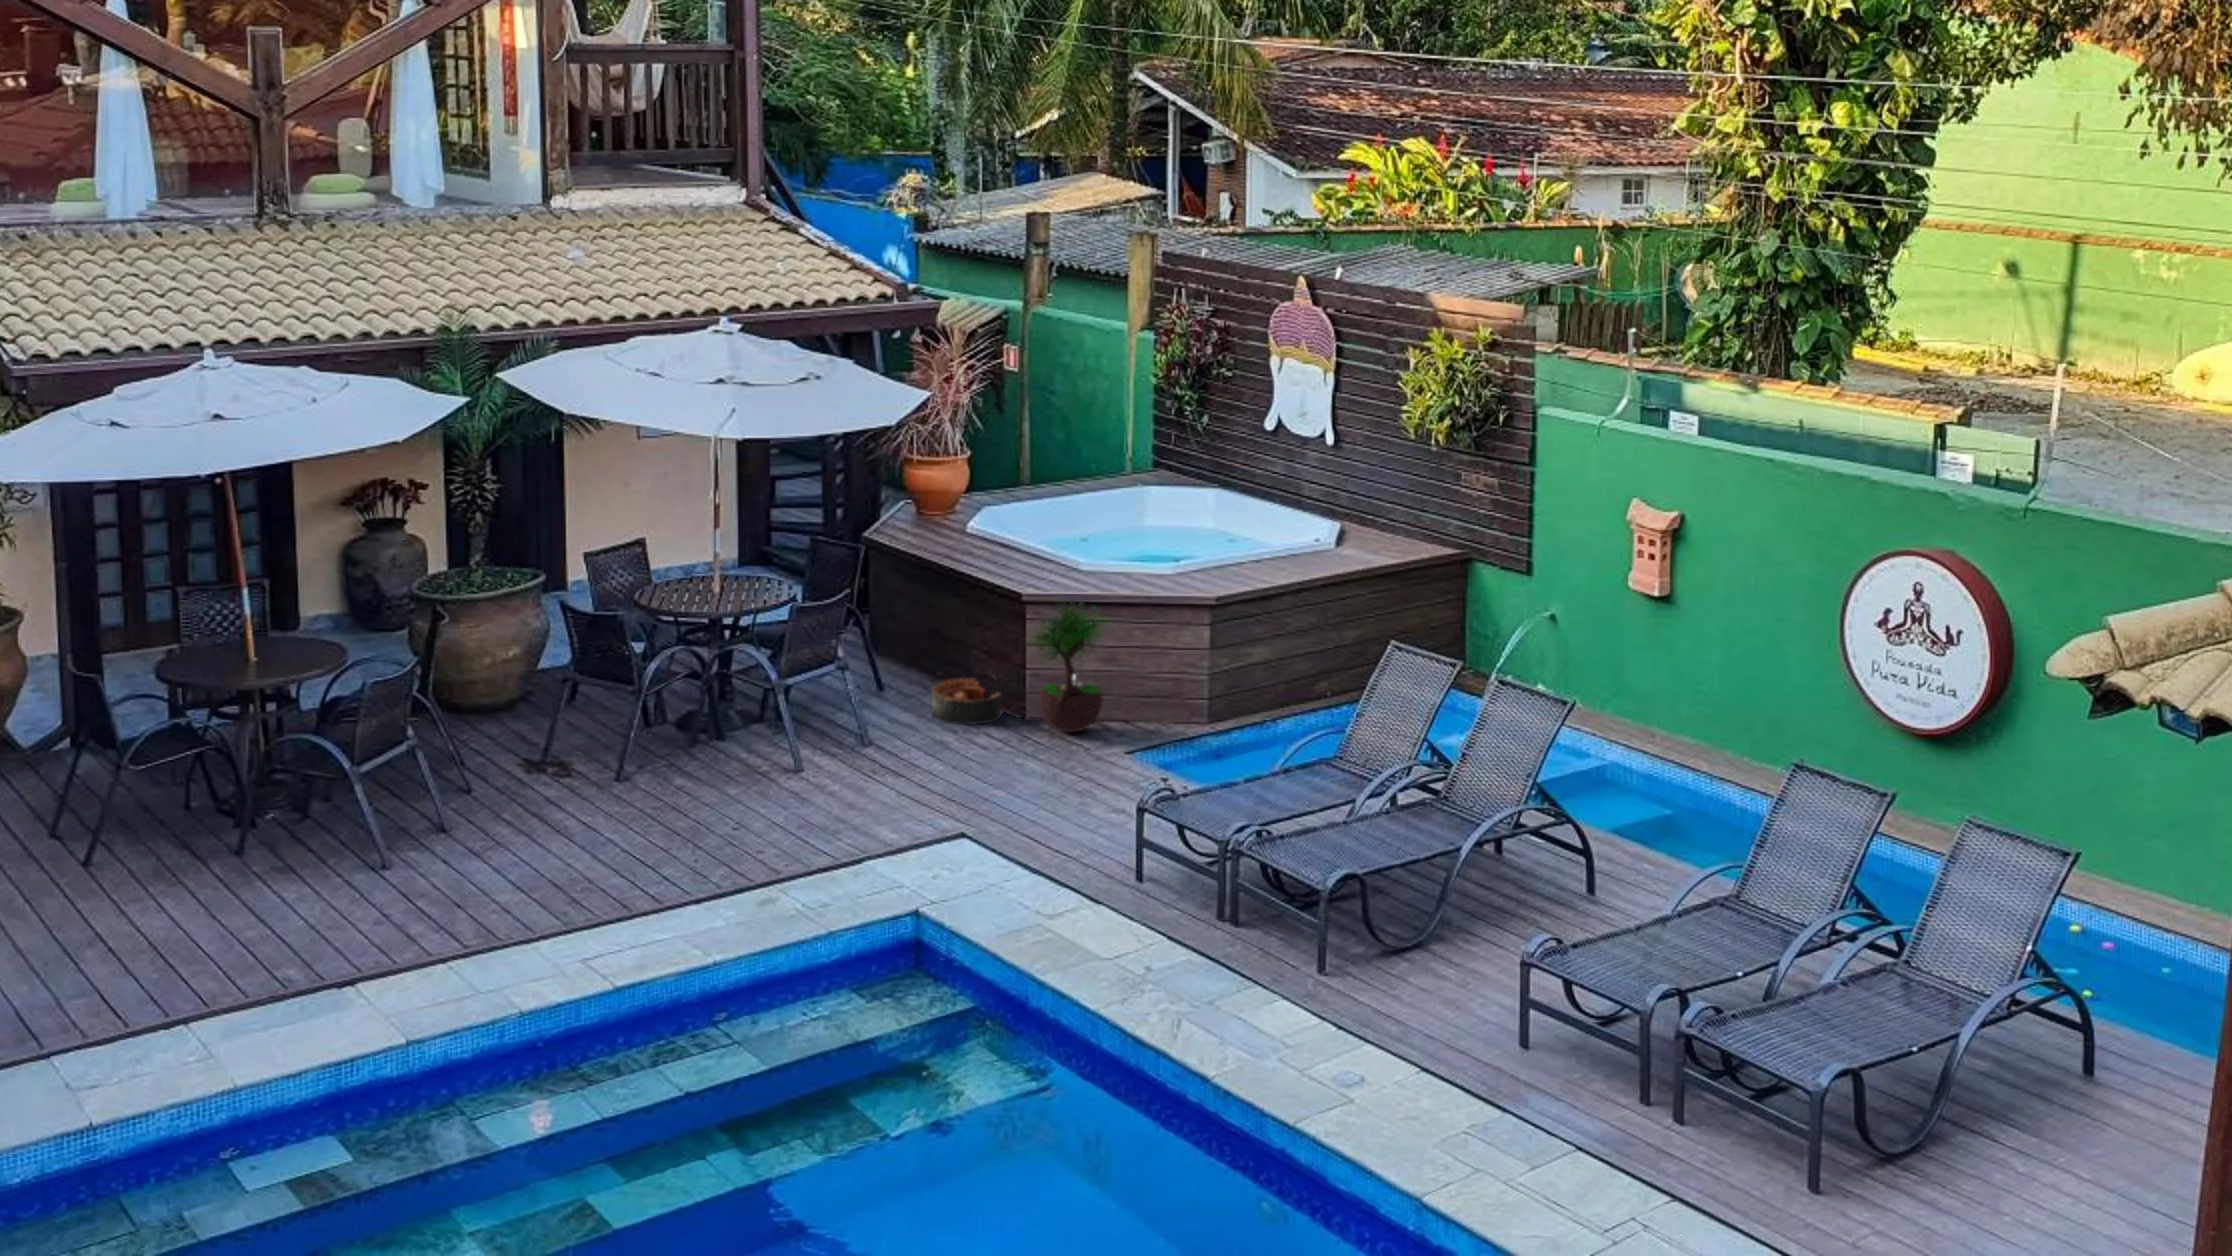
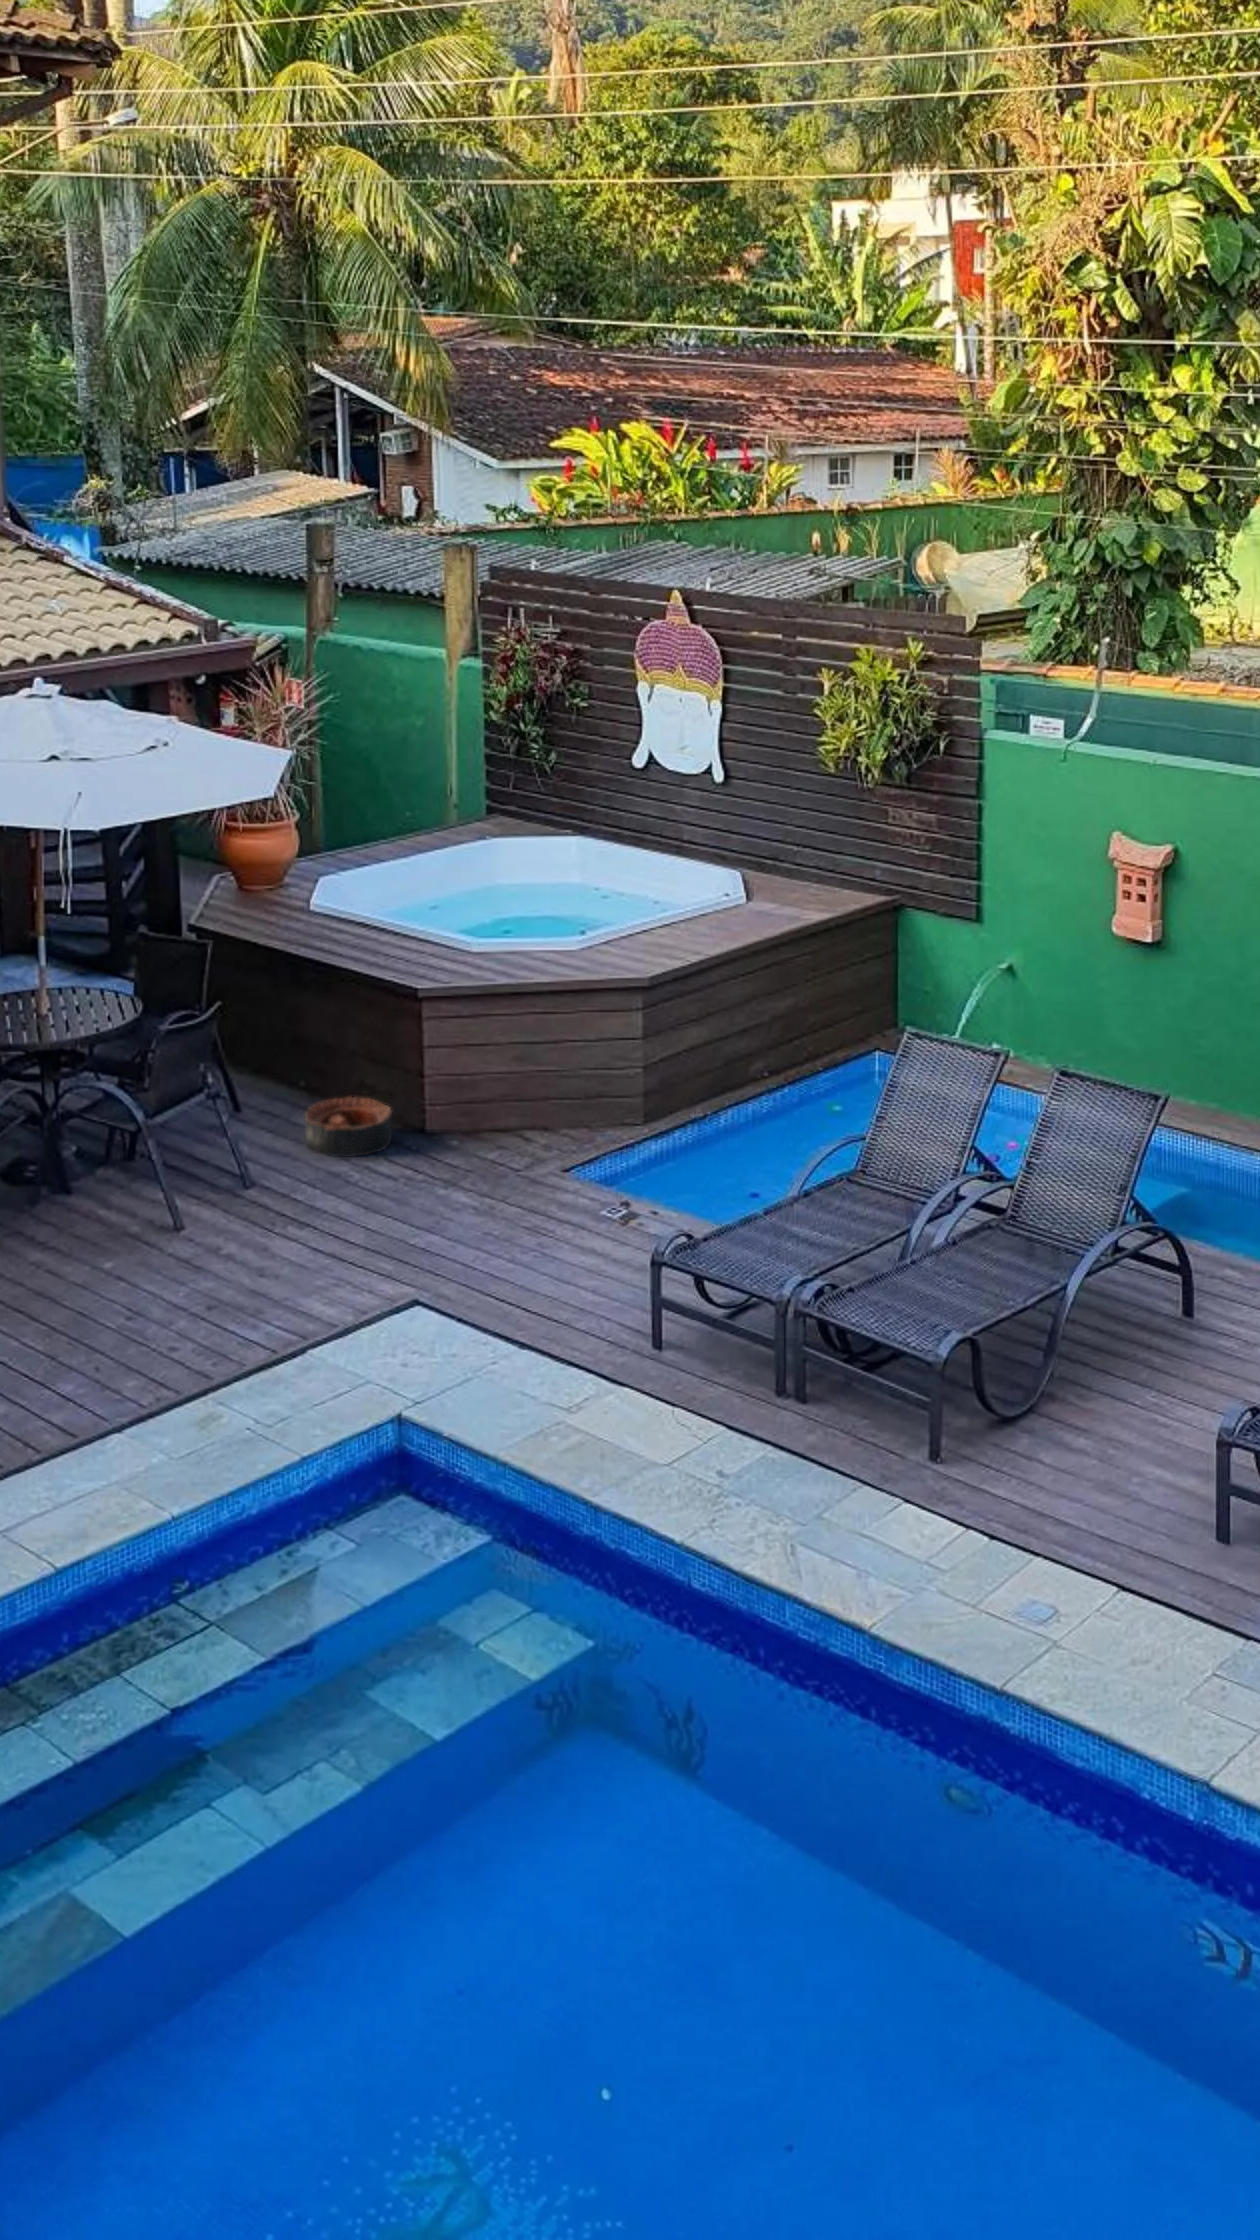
potted tree: present [1025,603,1106,732] -> none [426,991,531,1156]

